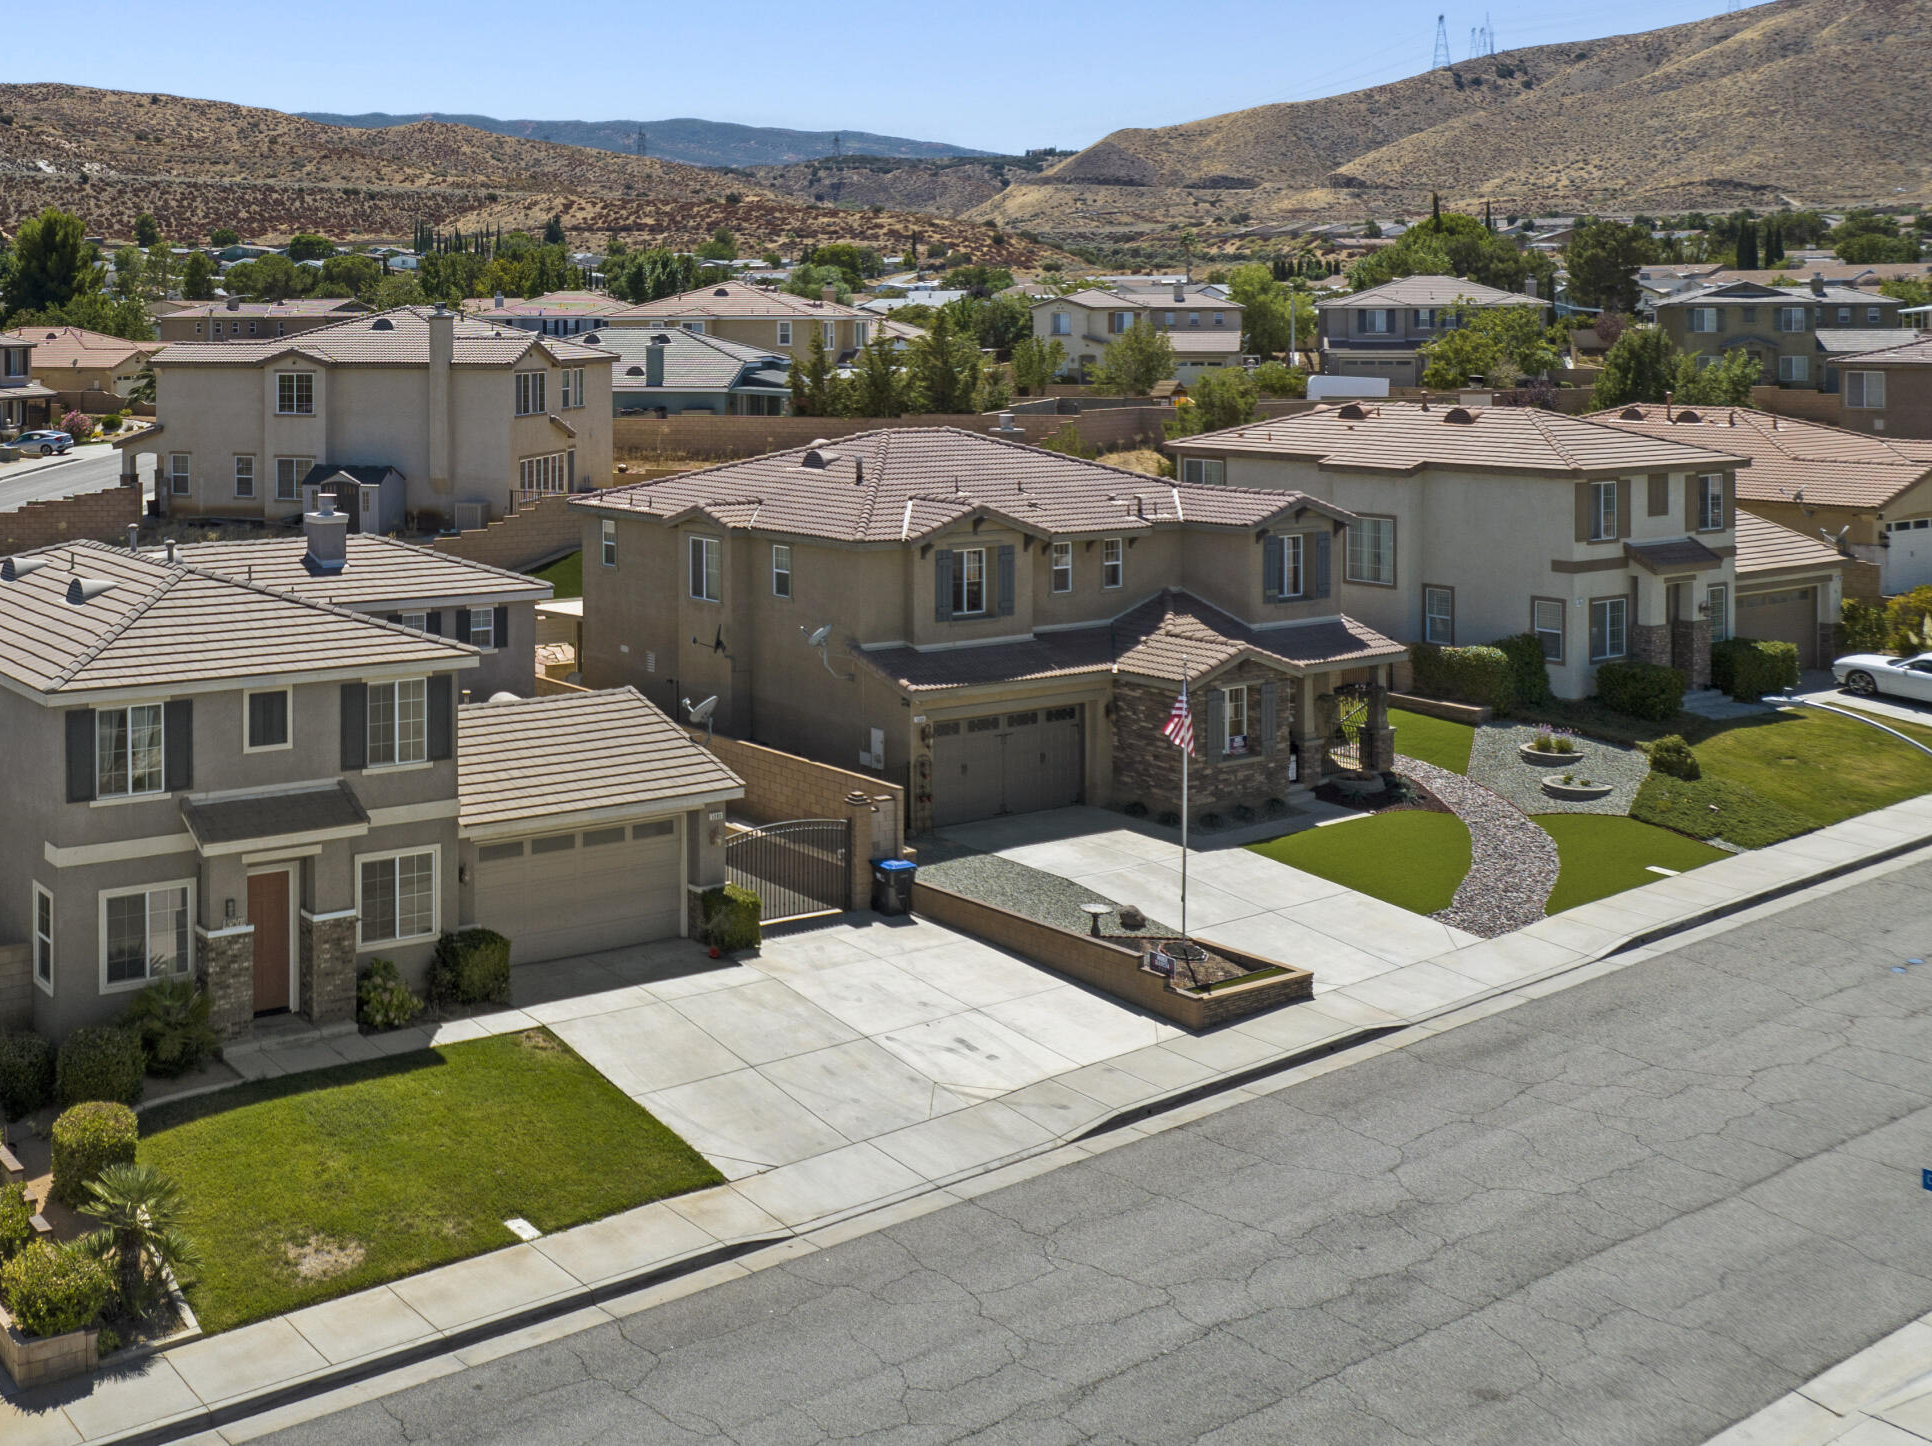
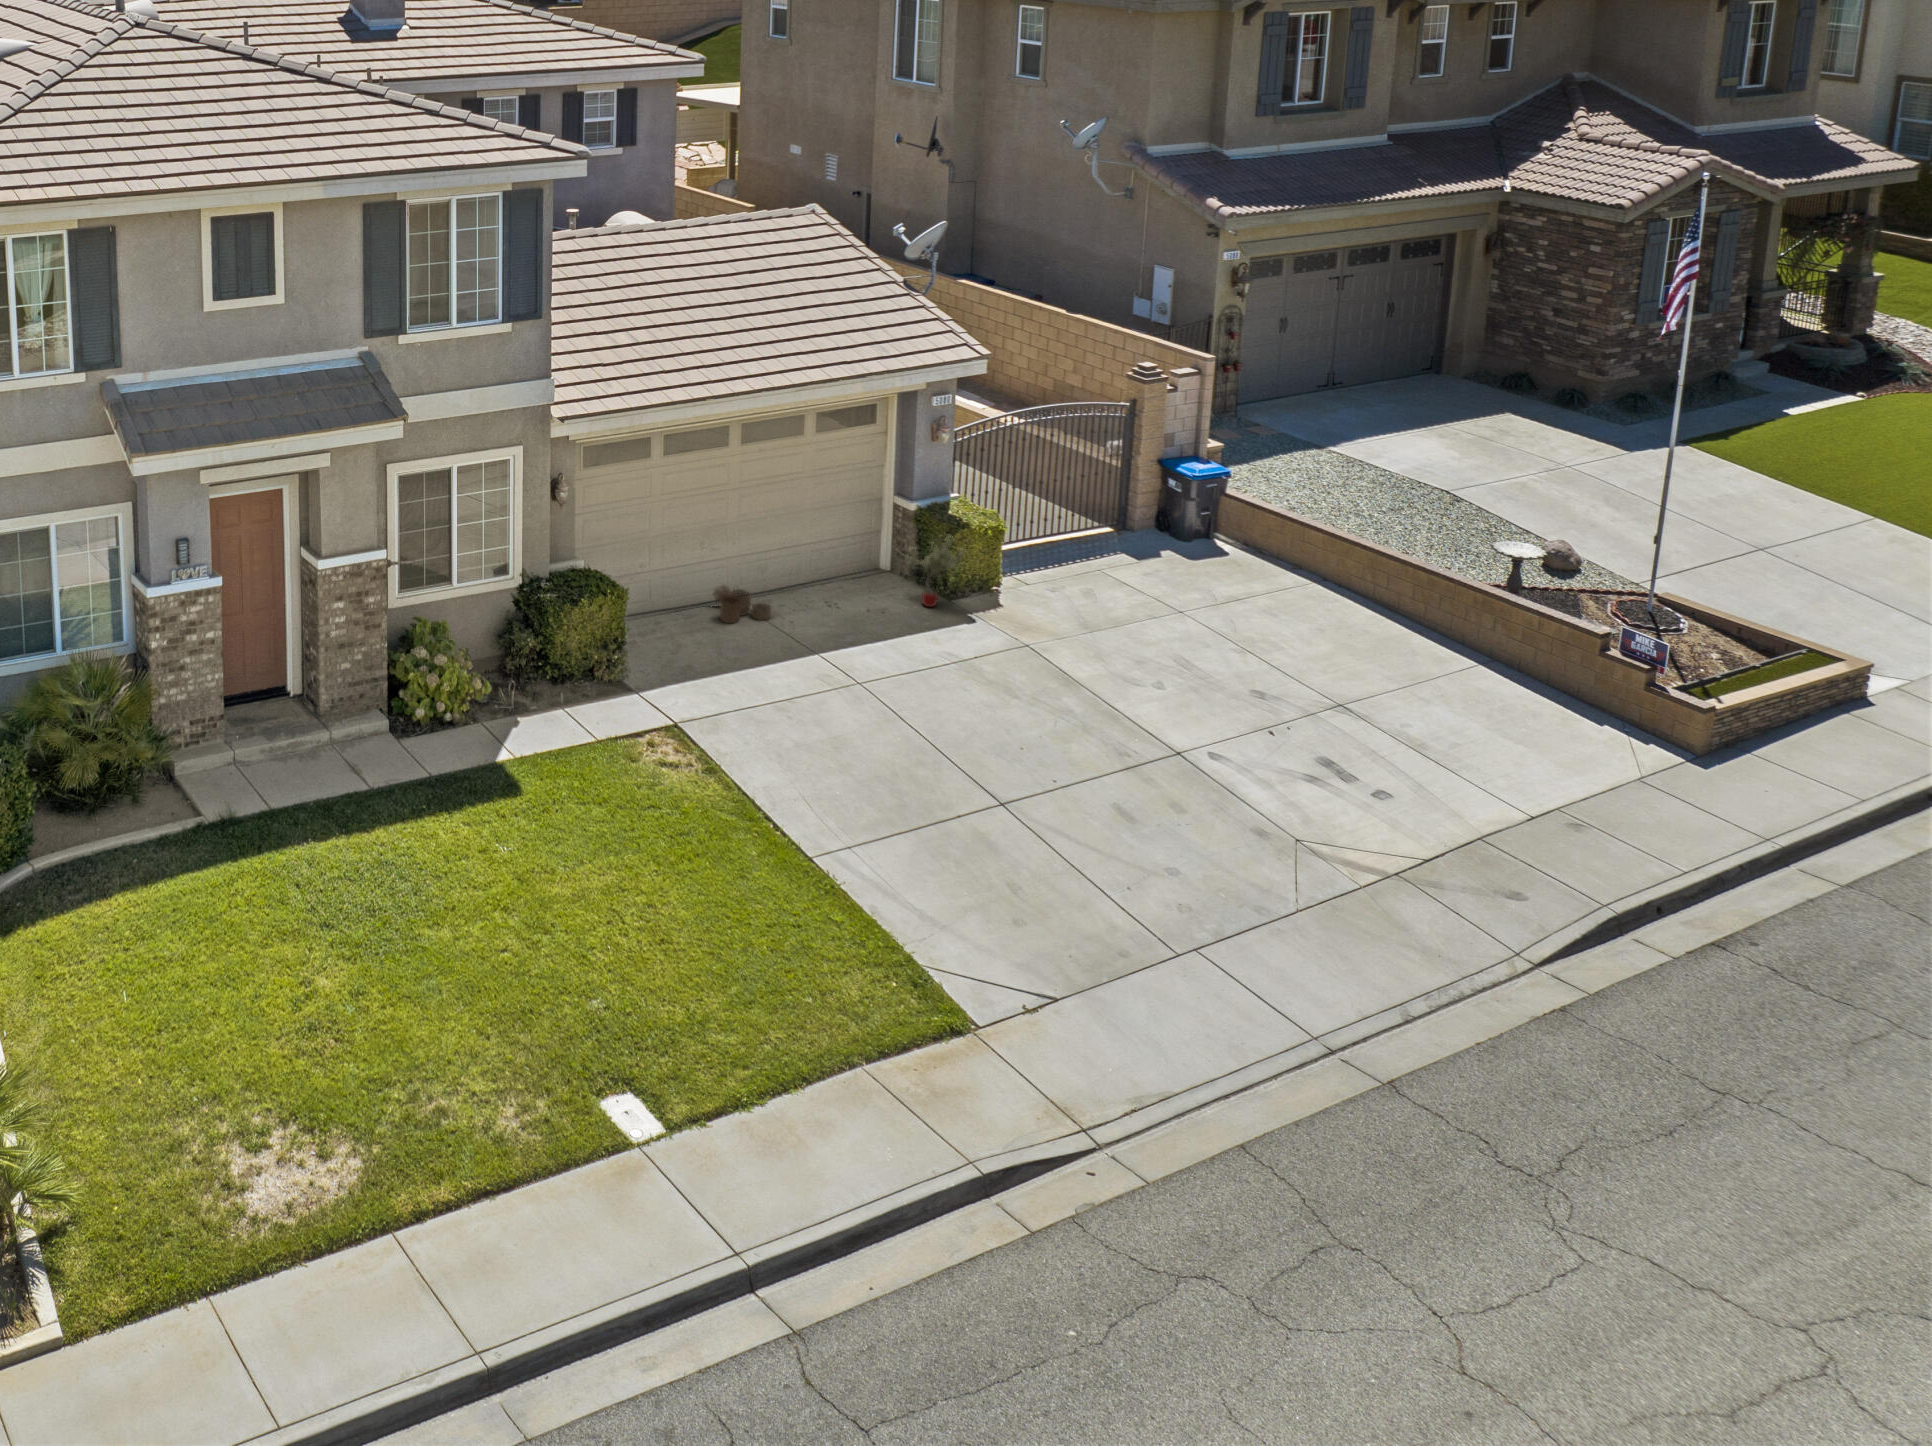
woven basket: none [565,943,608,970] -> present [713,586,771,623]

